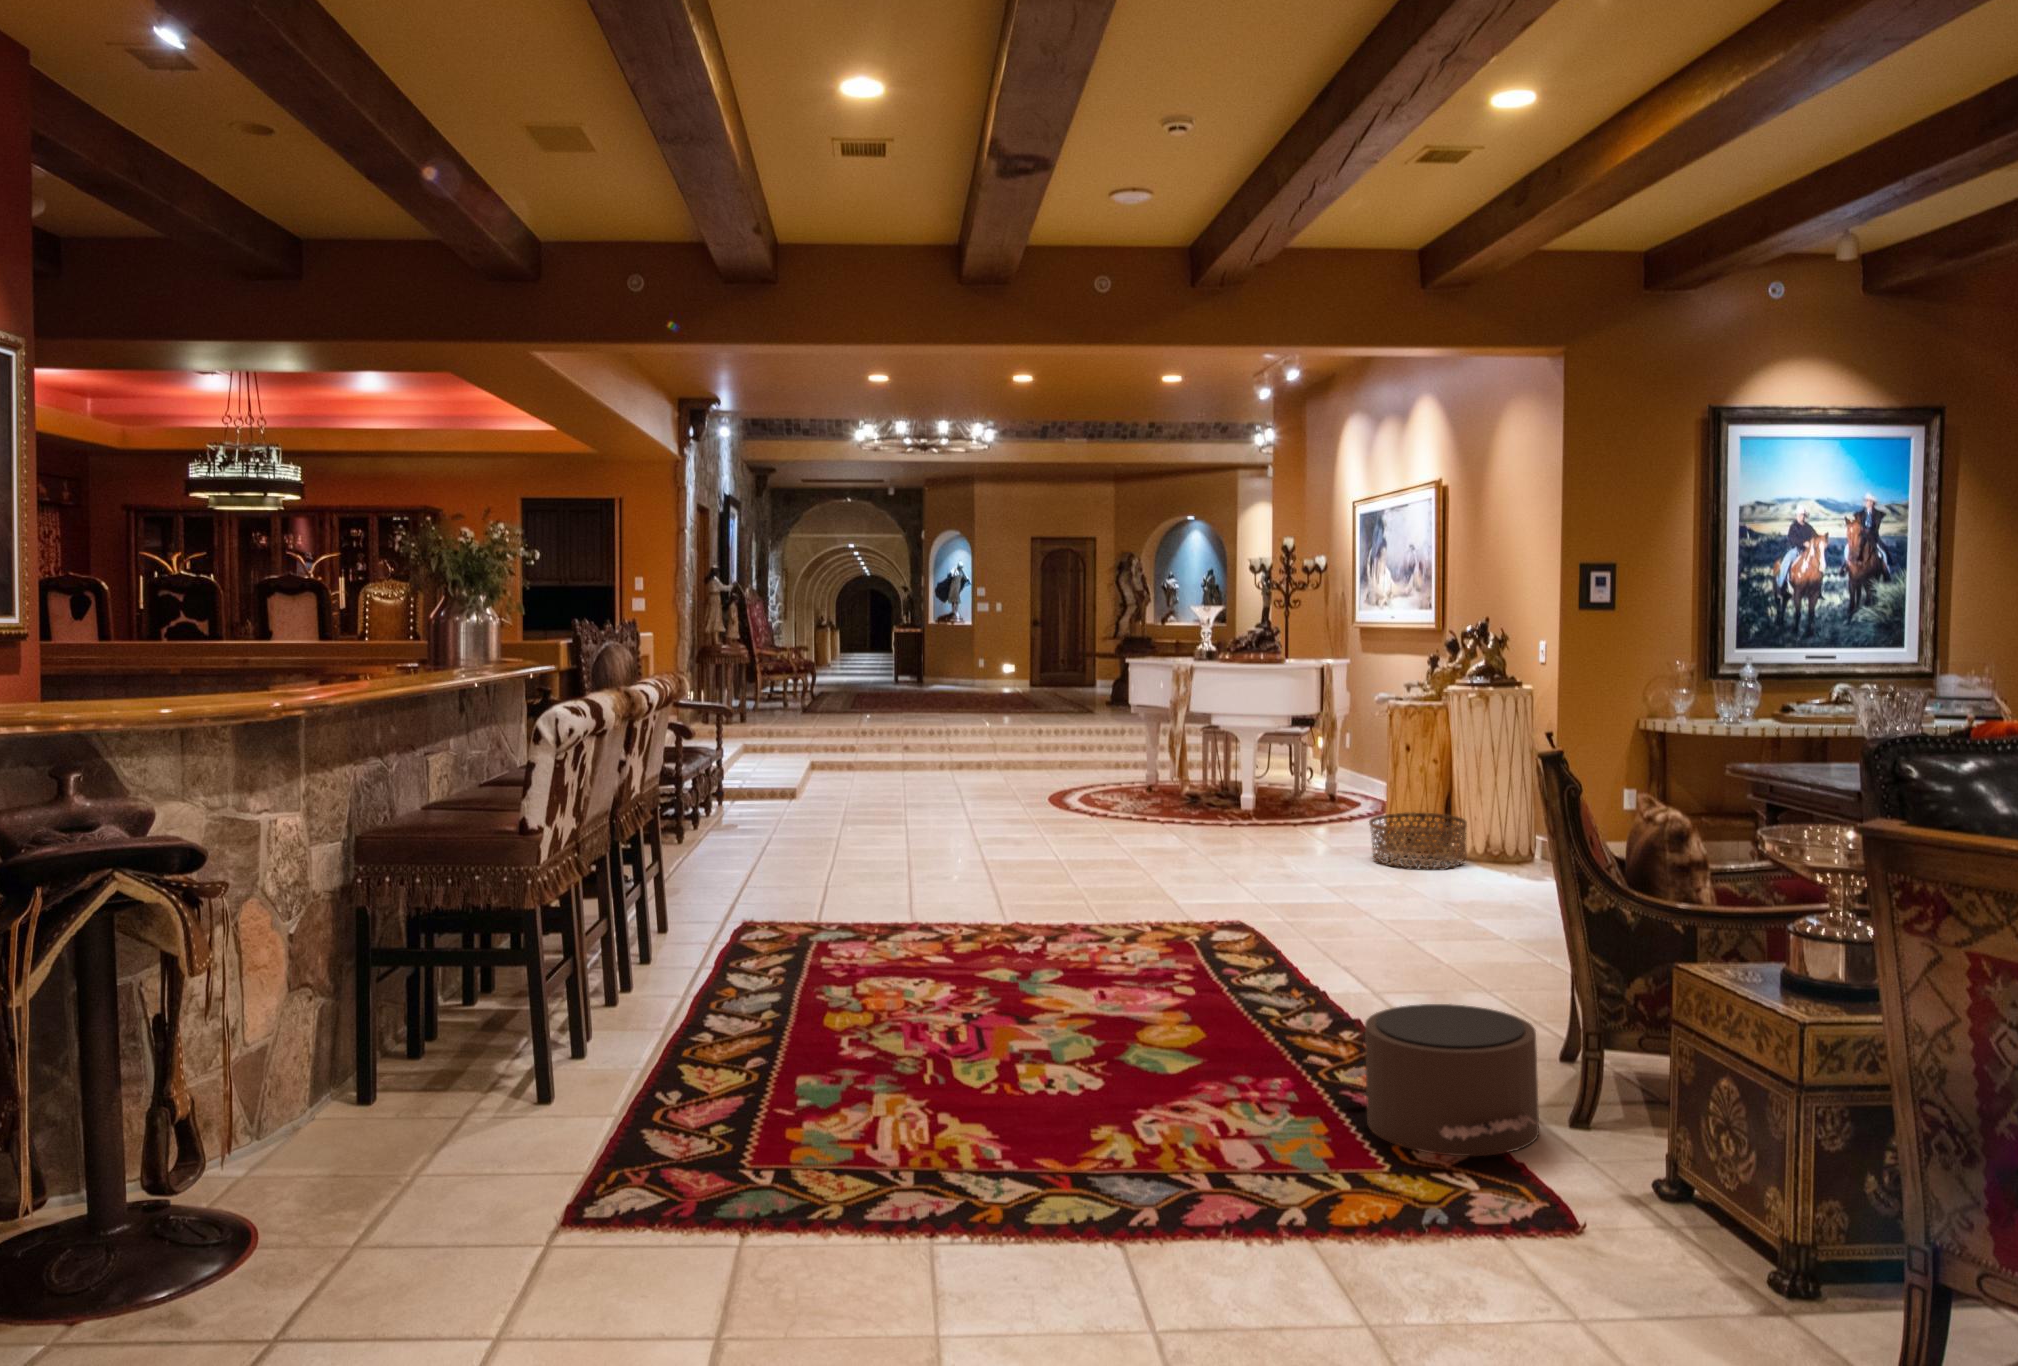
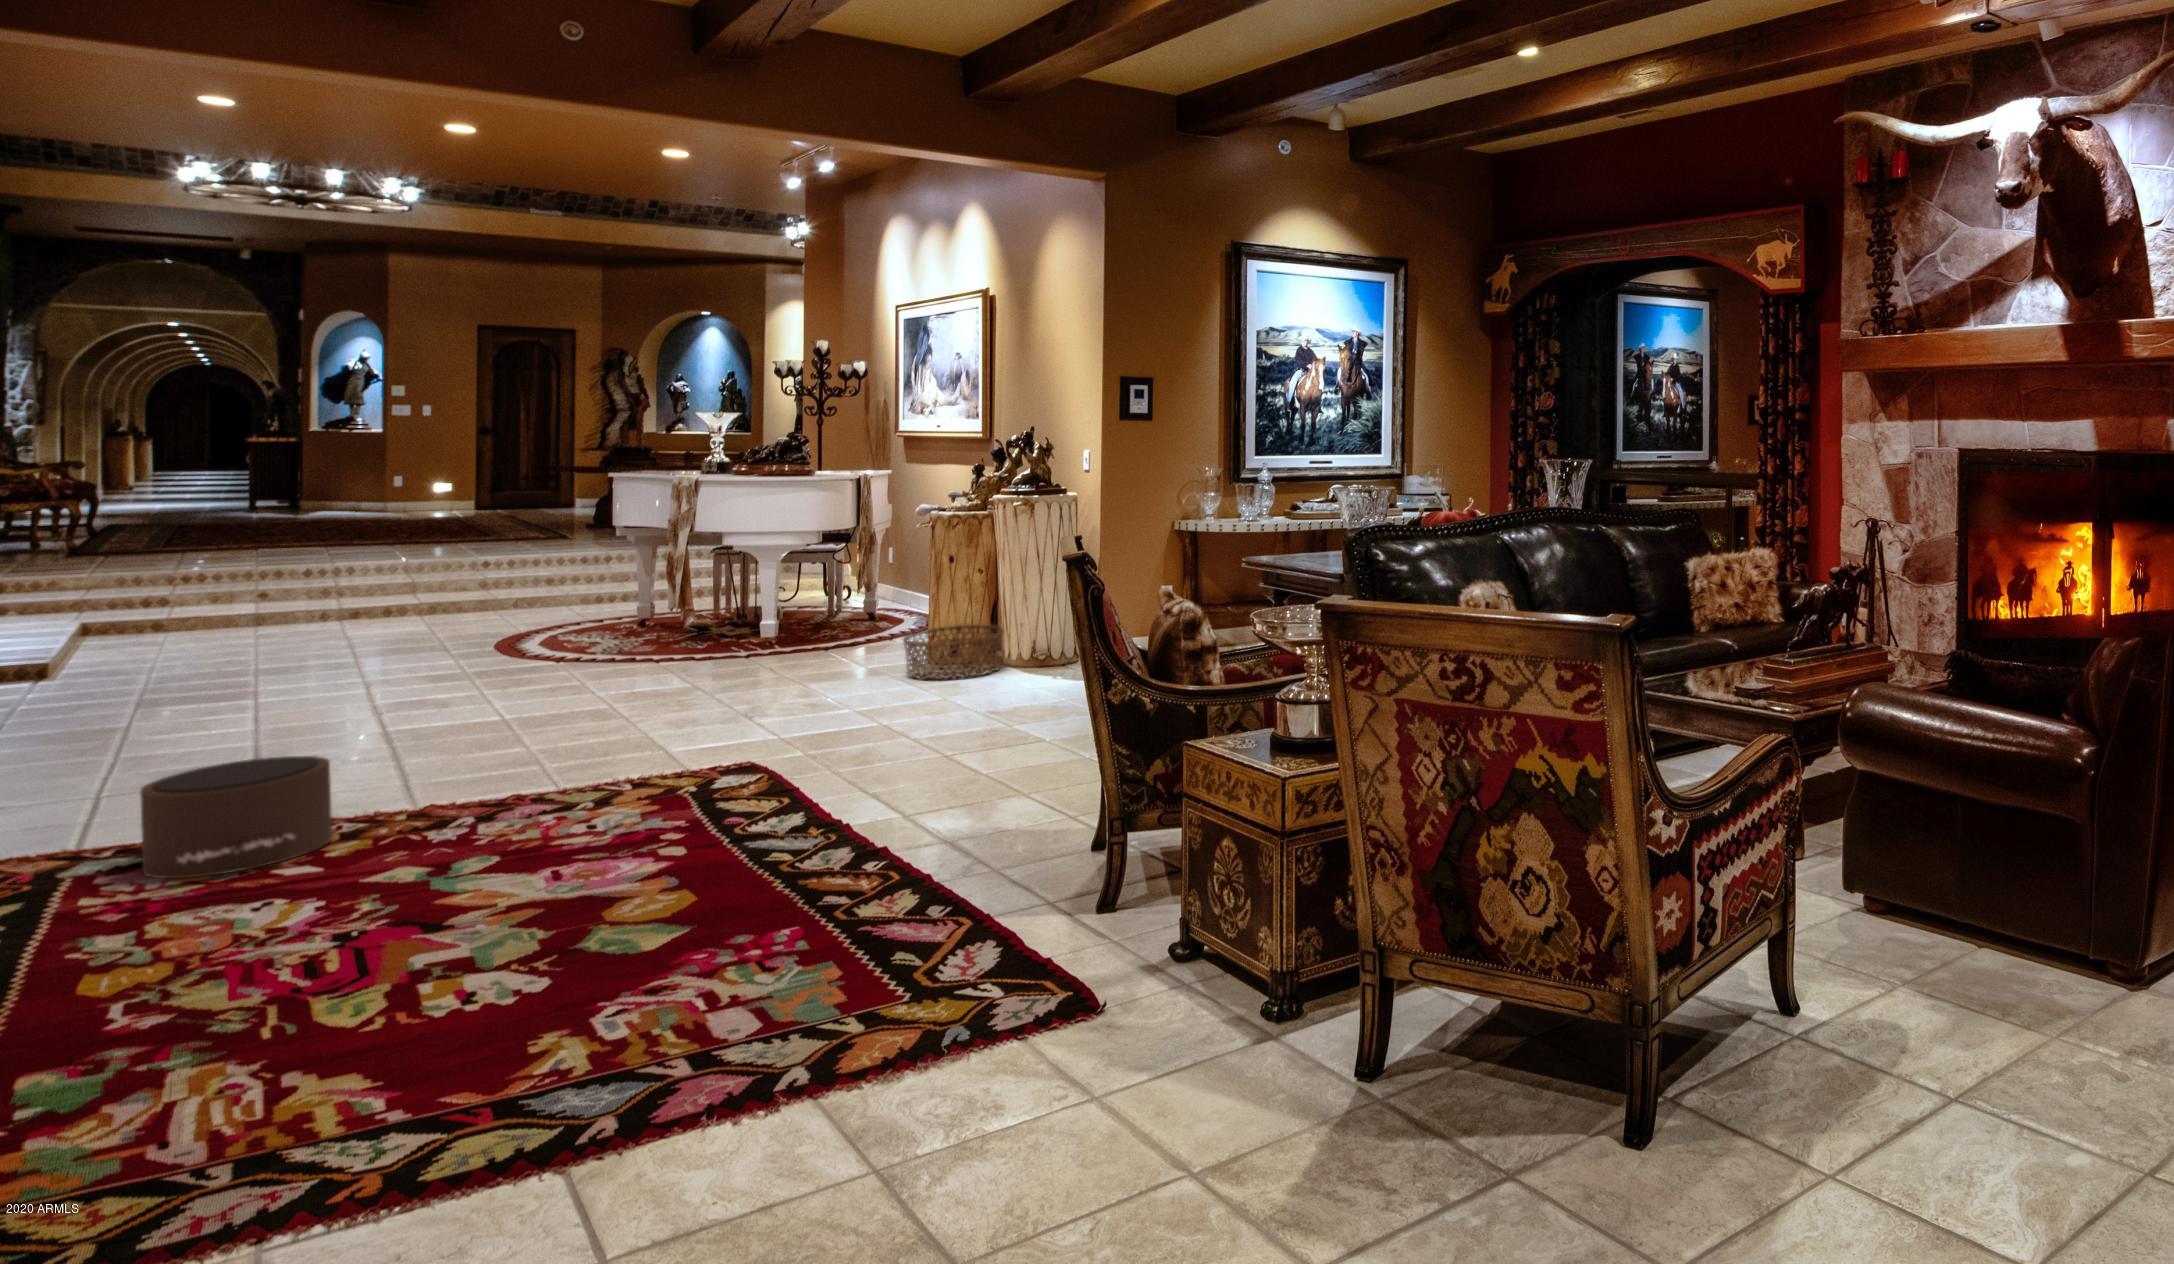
pouf: present [1344,1004,1539,1156] -> present [140,756,332,878]

